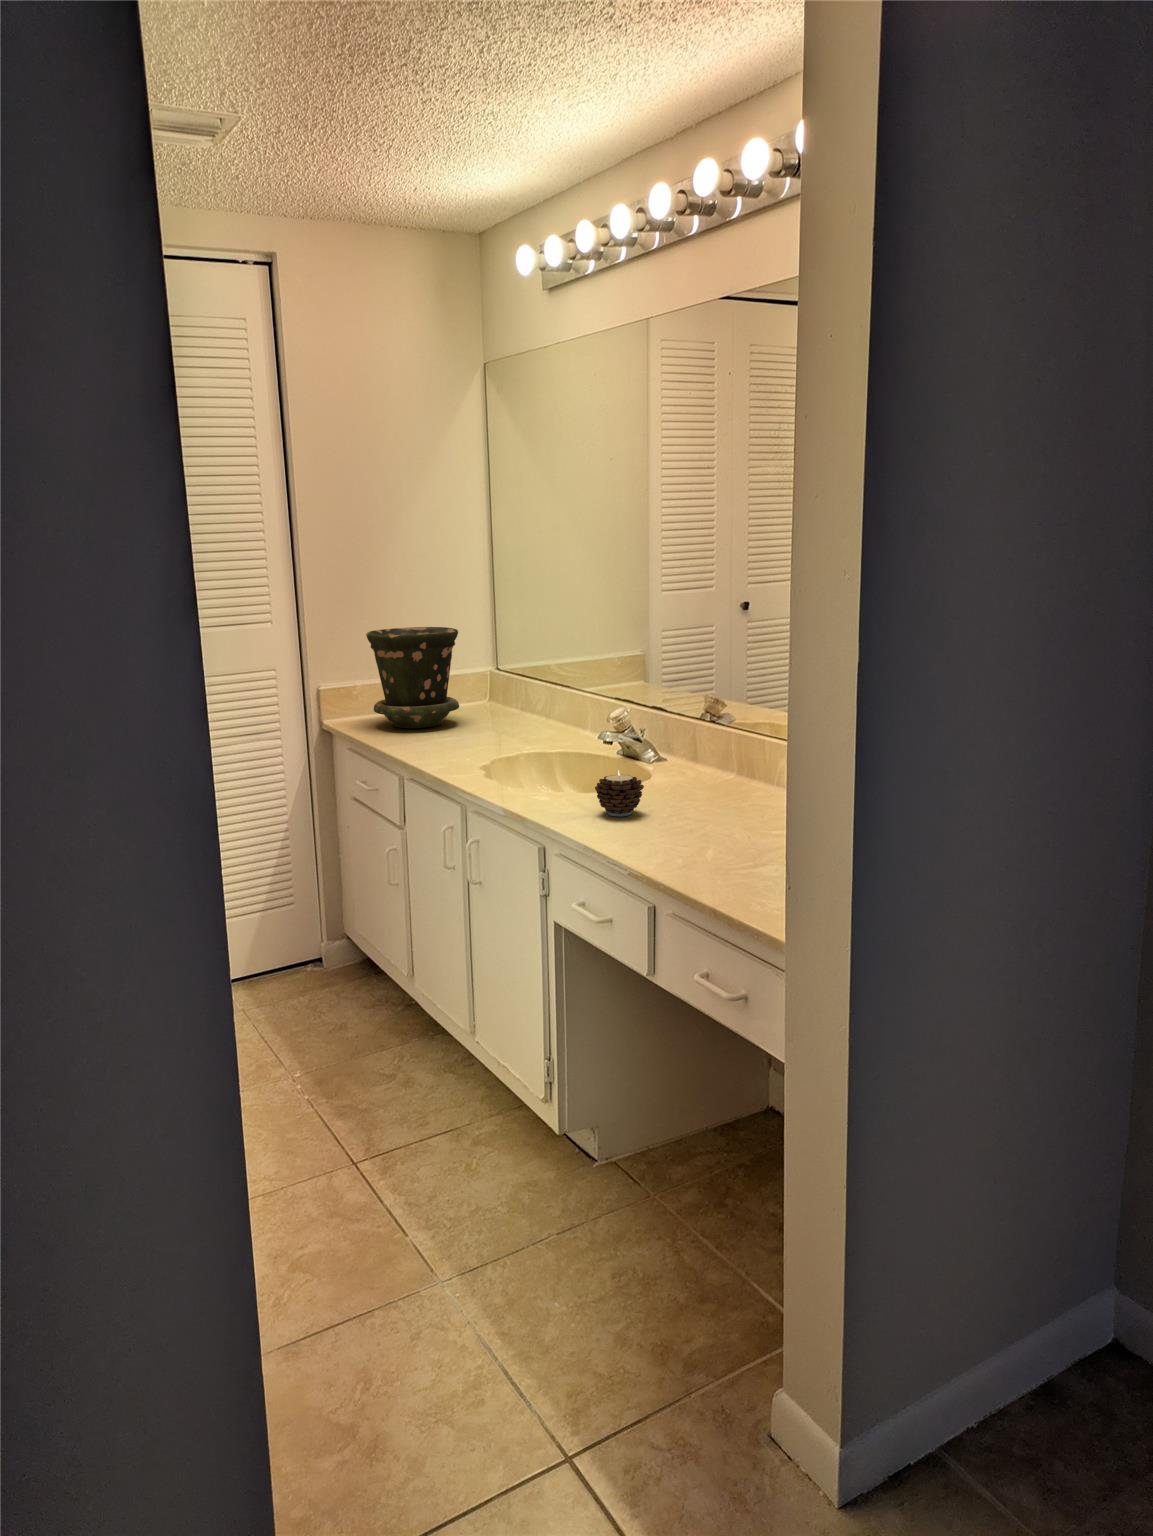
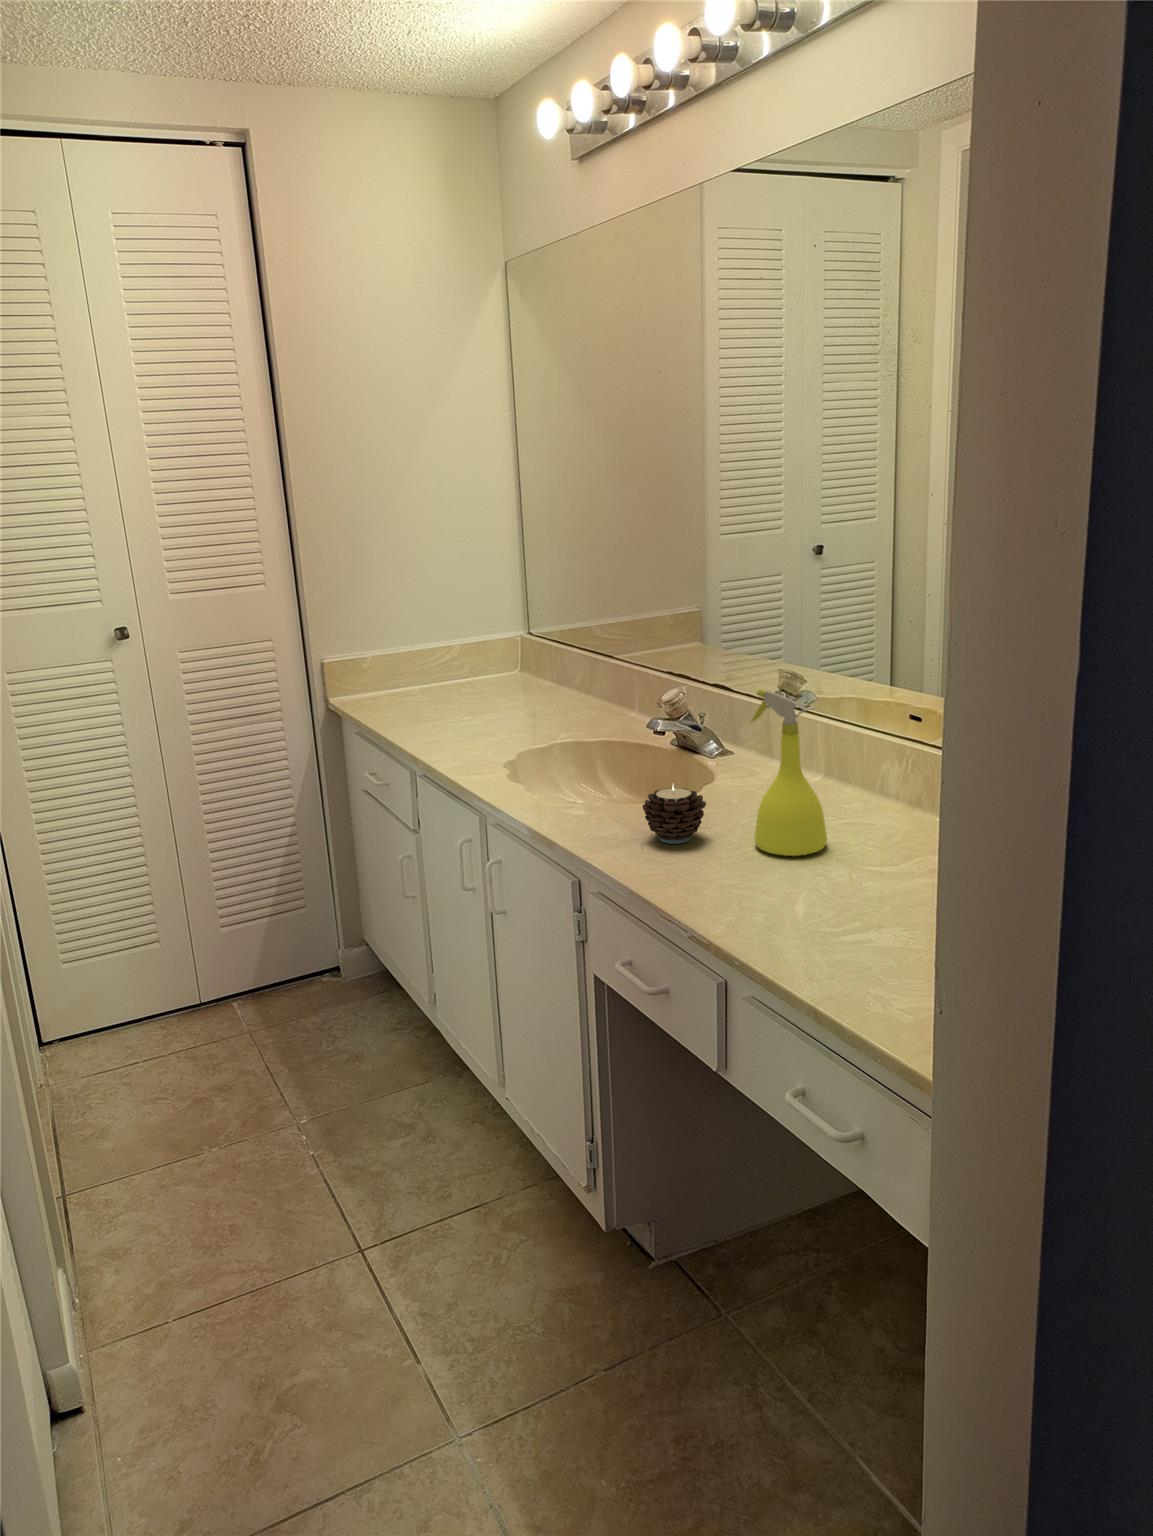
flower pot: present [366,627,459,728] -> none [372,583,485,706]
spray bottle: none [678,697,736,824] -> present [751,690,827,856]

